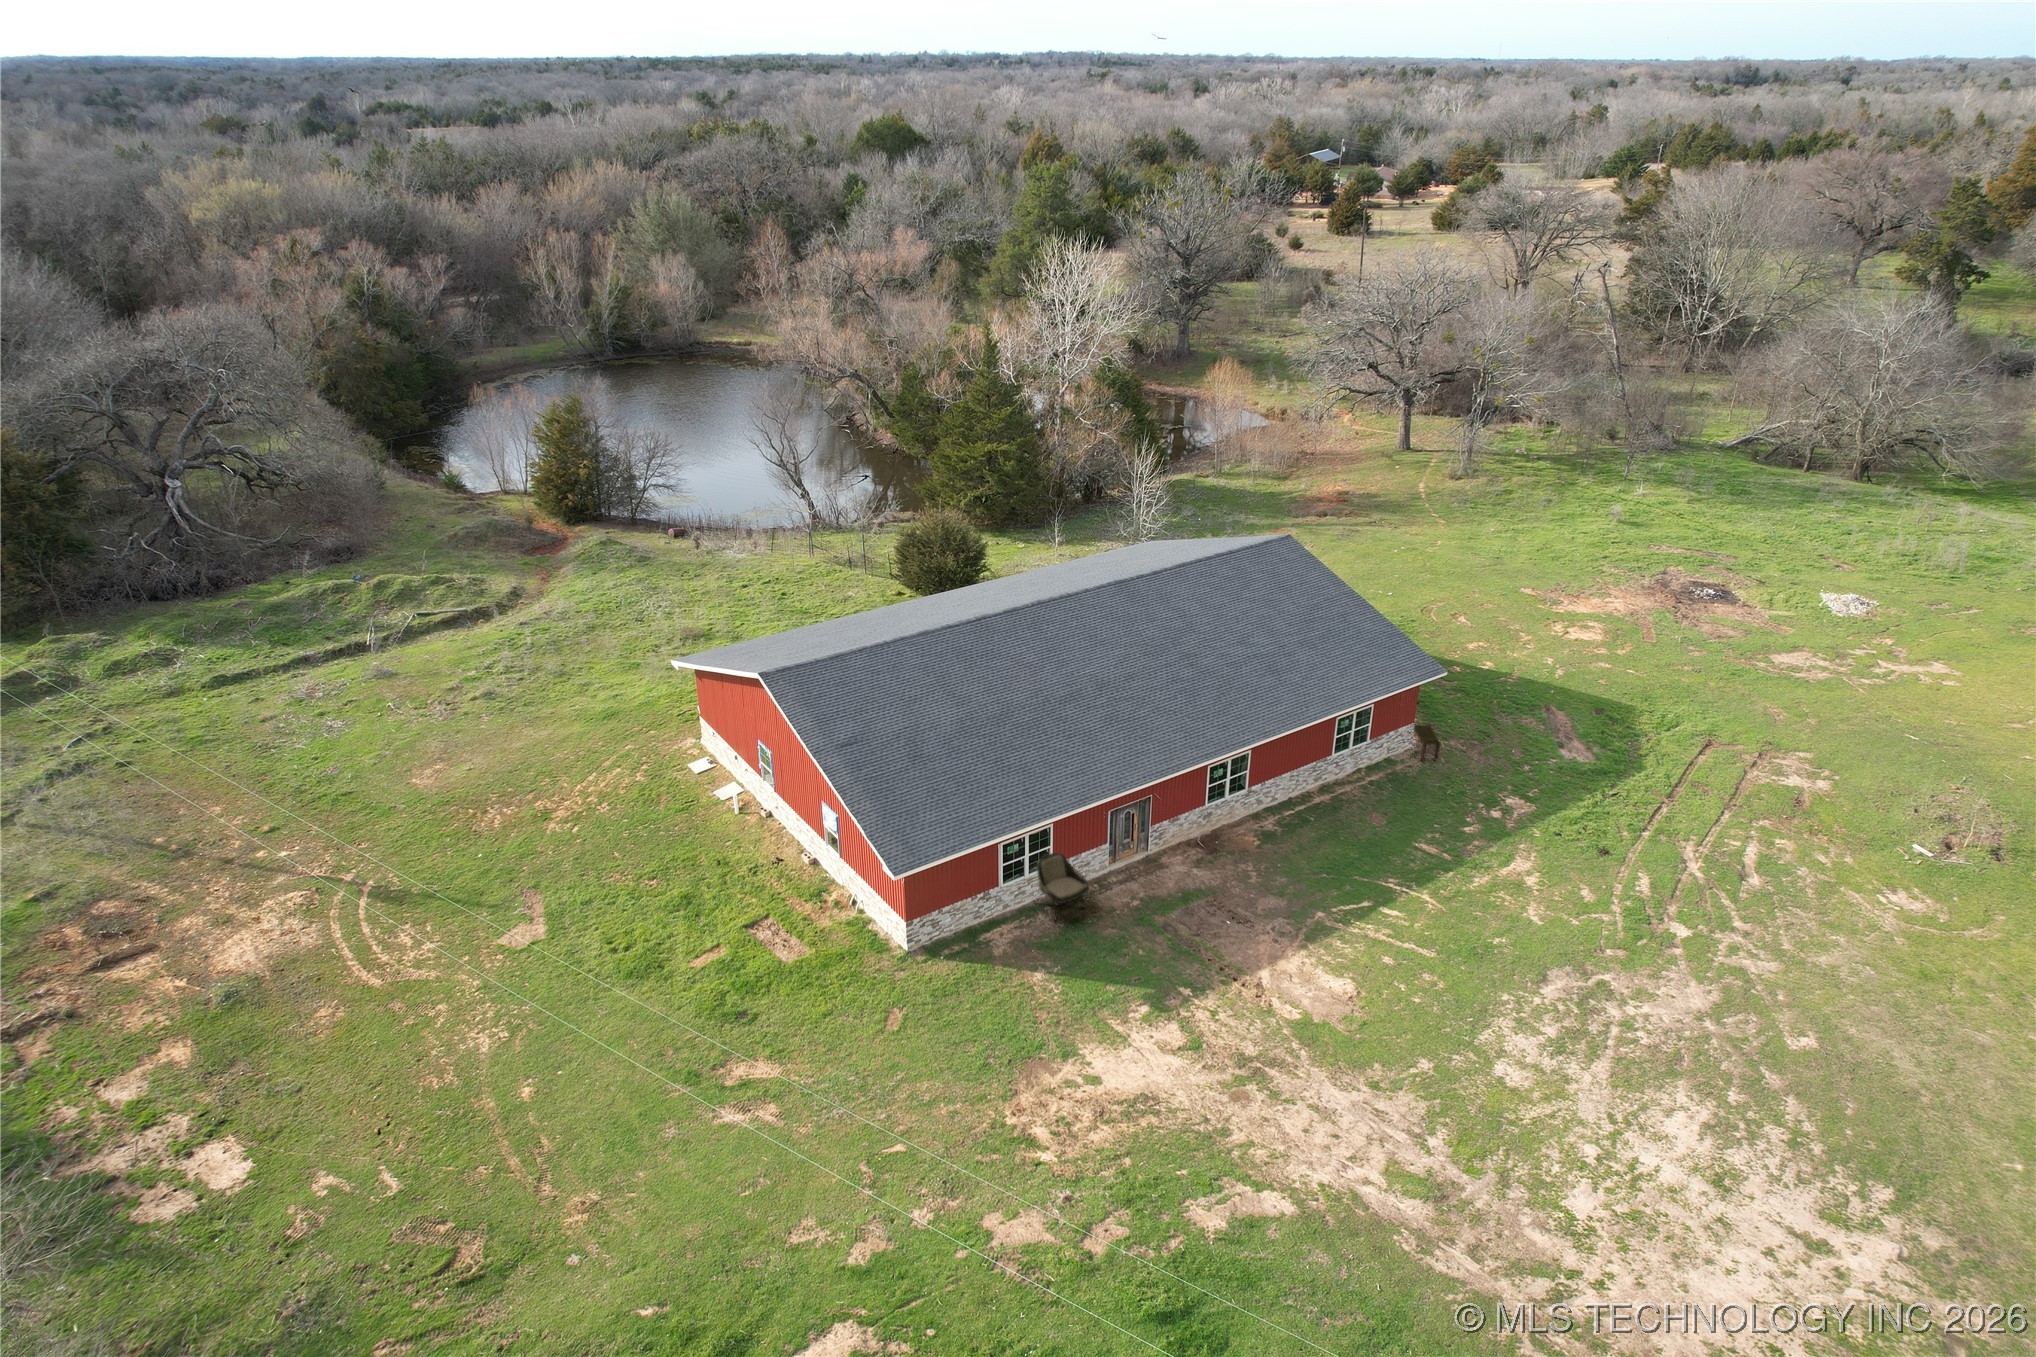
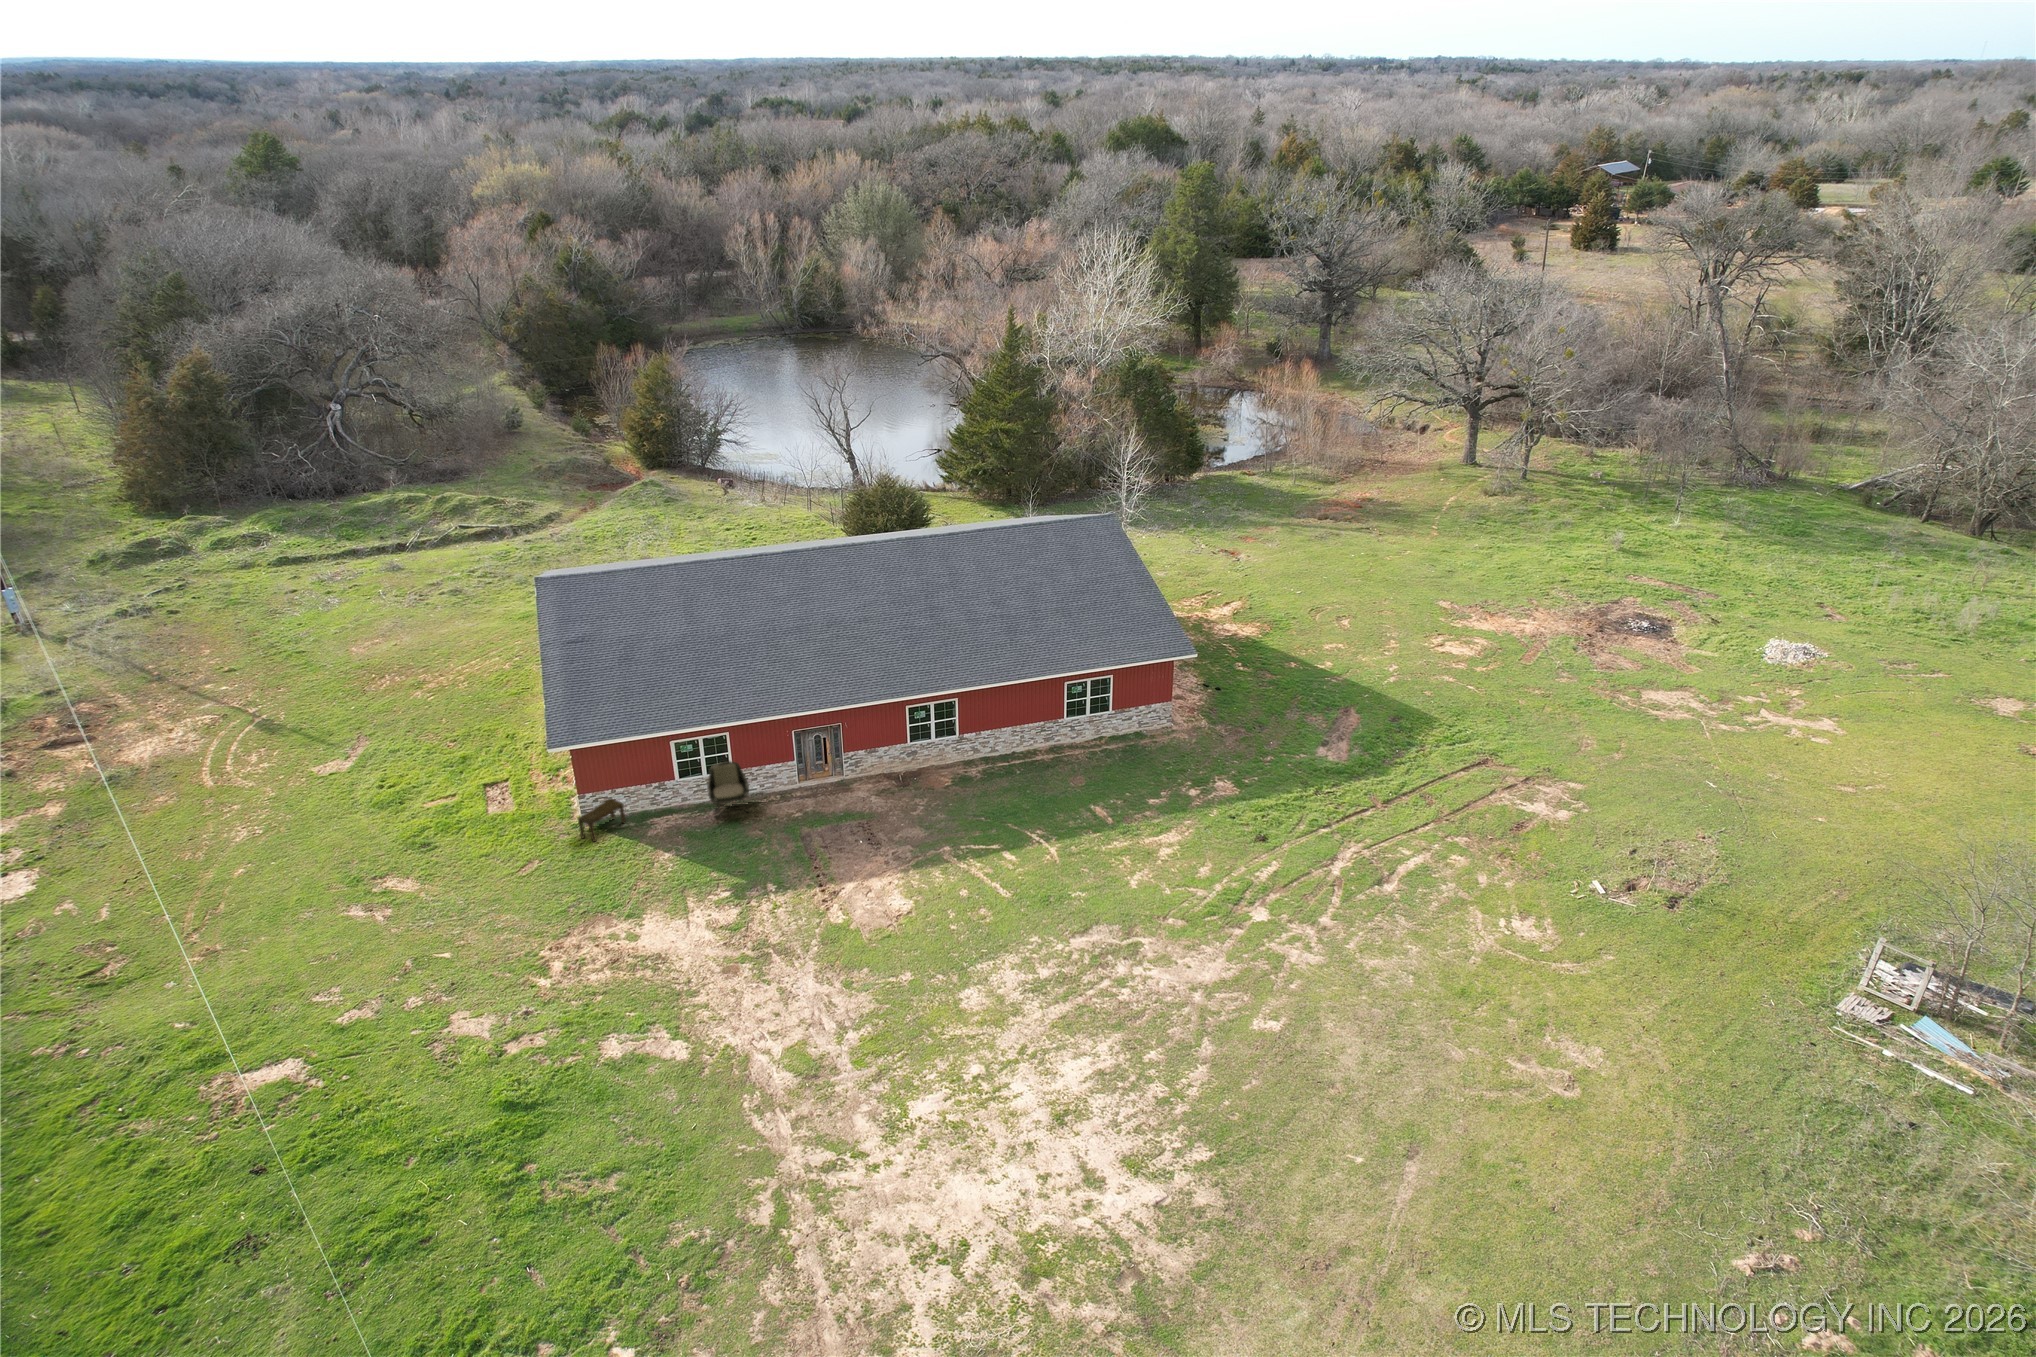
bench: present [1414,725,1441,761] -> present [578,799,626,842]

